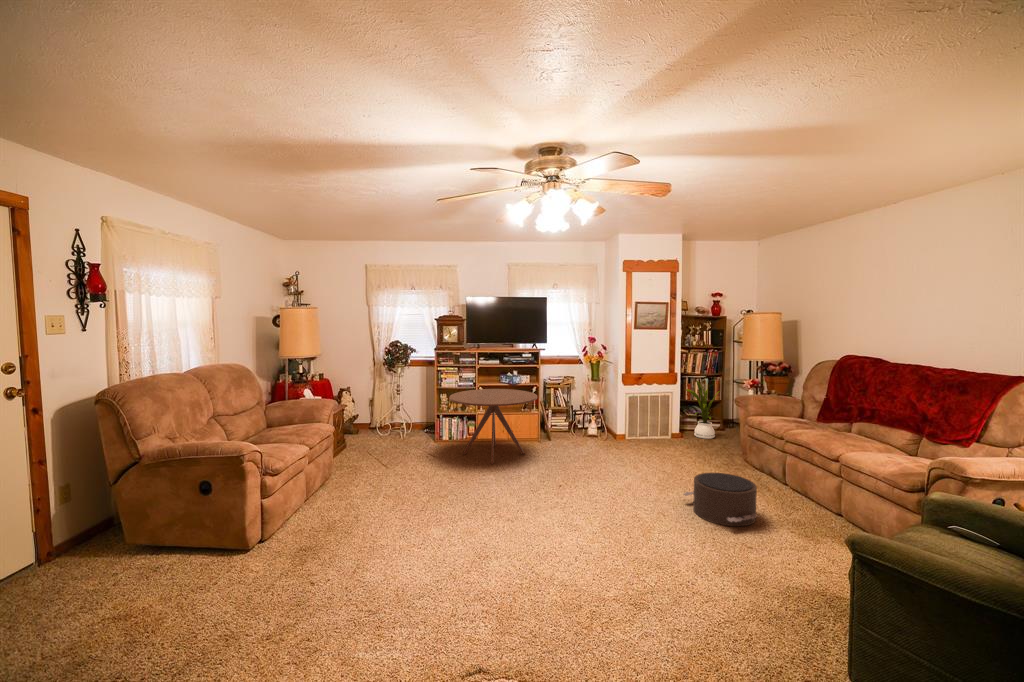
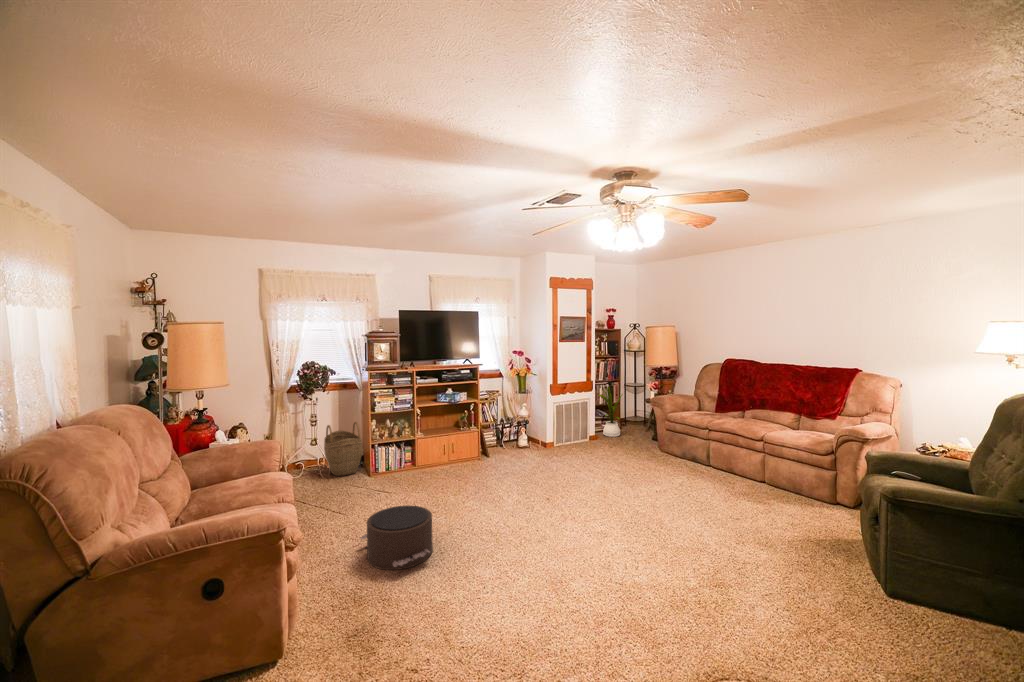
round table: present [449,389,537,464] -> none [403,408,497,489]
woven basket: none [403,394,433,439] -> present [324,422,362,476]
pouf: present [684,473,757,526] -> present [360,506,433,570]

